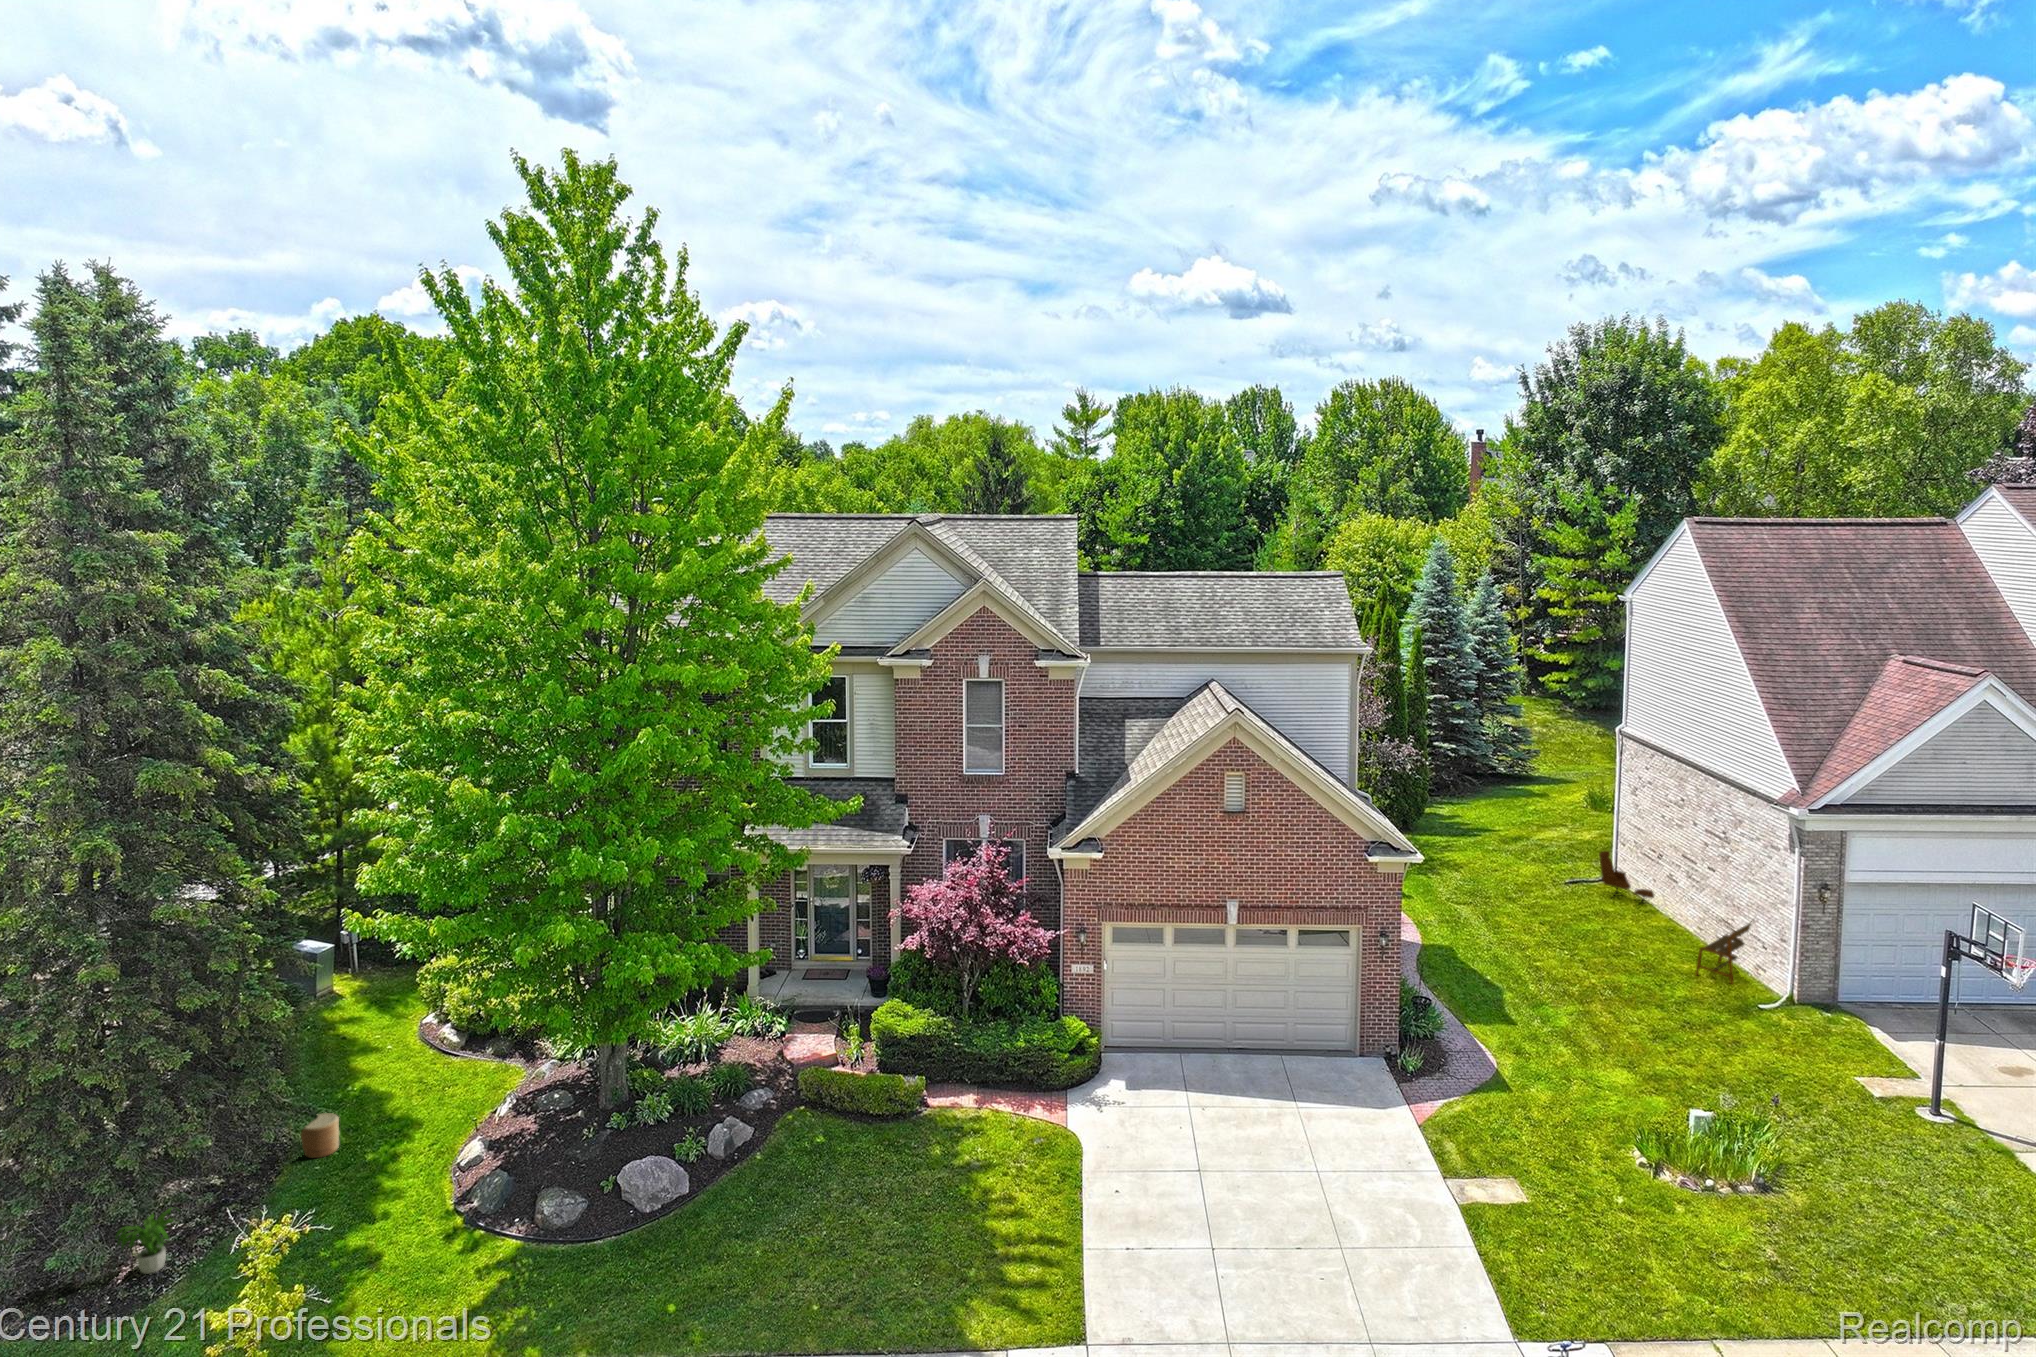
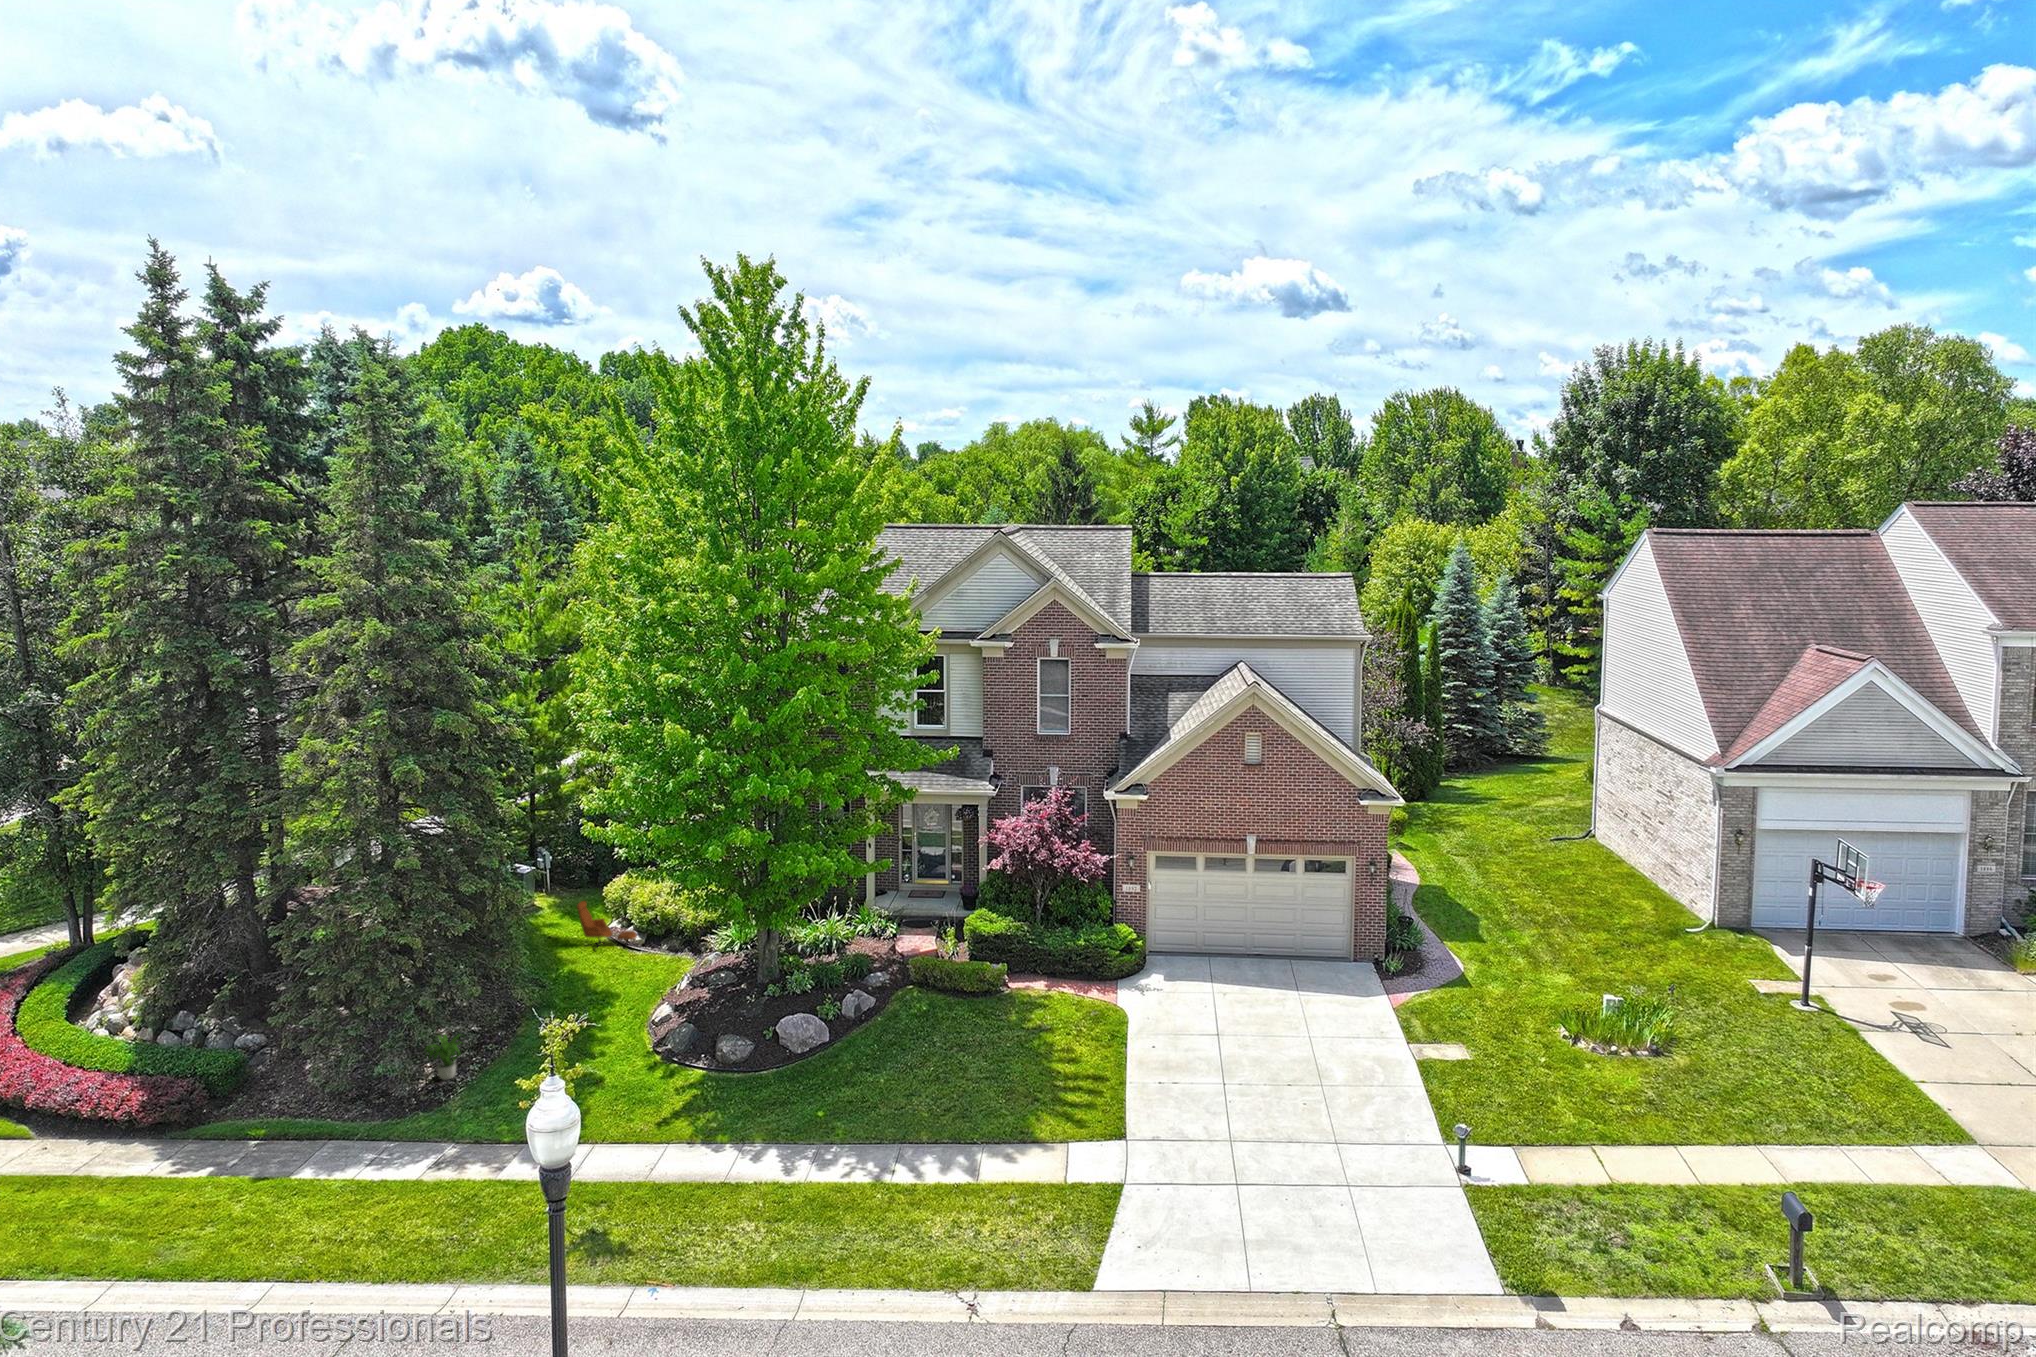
lounge chair: present [1599,851,1654,903] -> present [577,901,637,946]
bench: present [1695,921,1752,984] -> none [1647,865,1700,918]
woven basket: present [300,1113,339,1158] -> none [536,981,564,1013]

